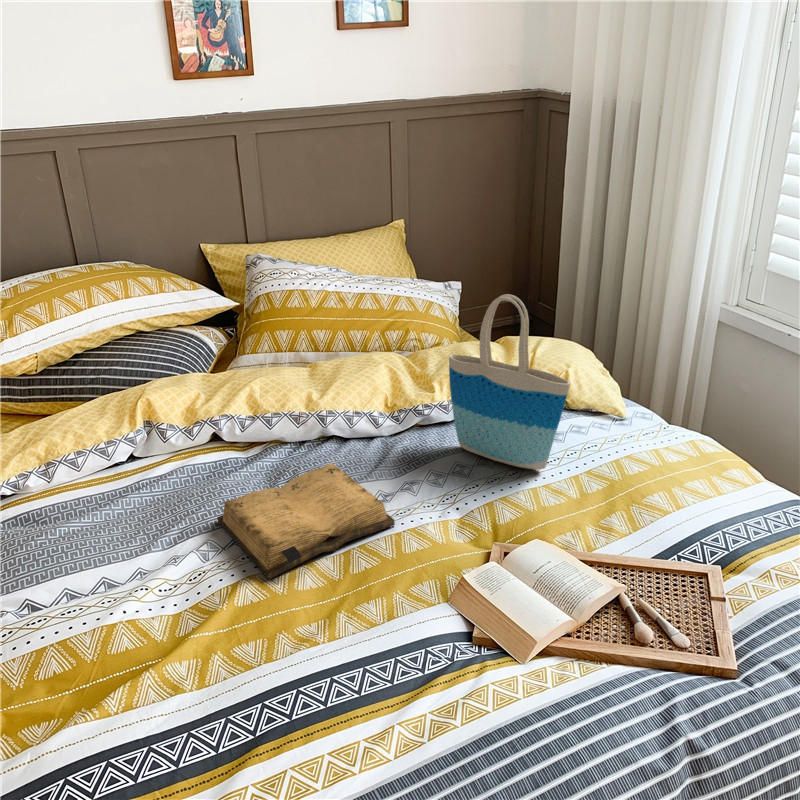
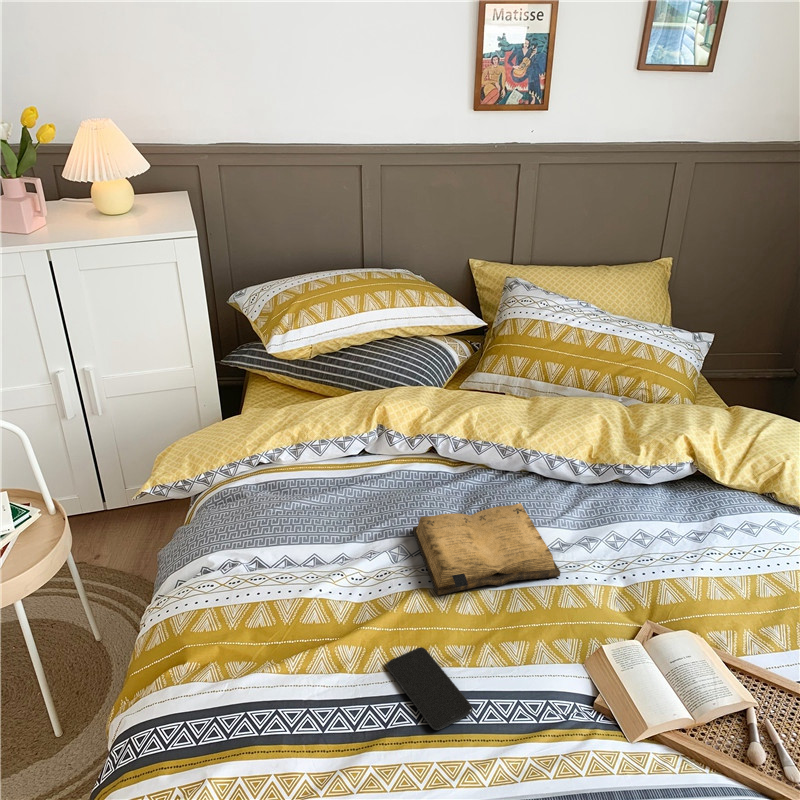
tote bag: present [449,294,570,469] -> none [647,389,764,559]
smartphone: none [233,638,350,720] -> present [387,647,473,730]

